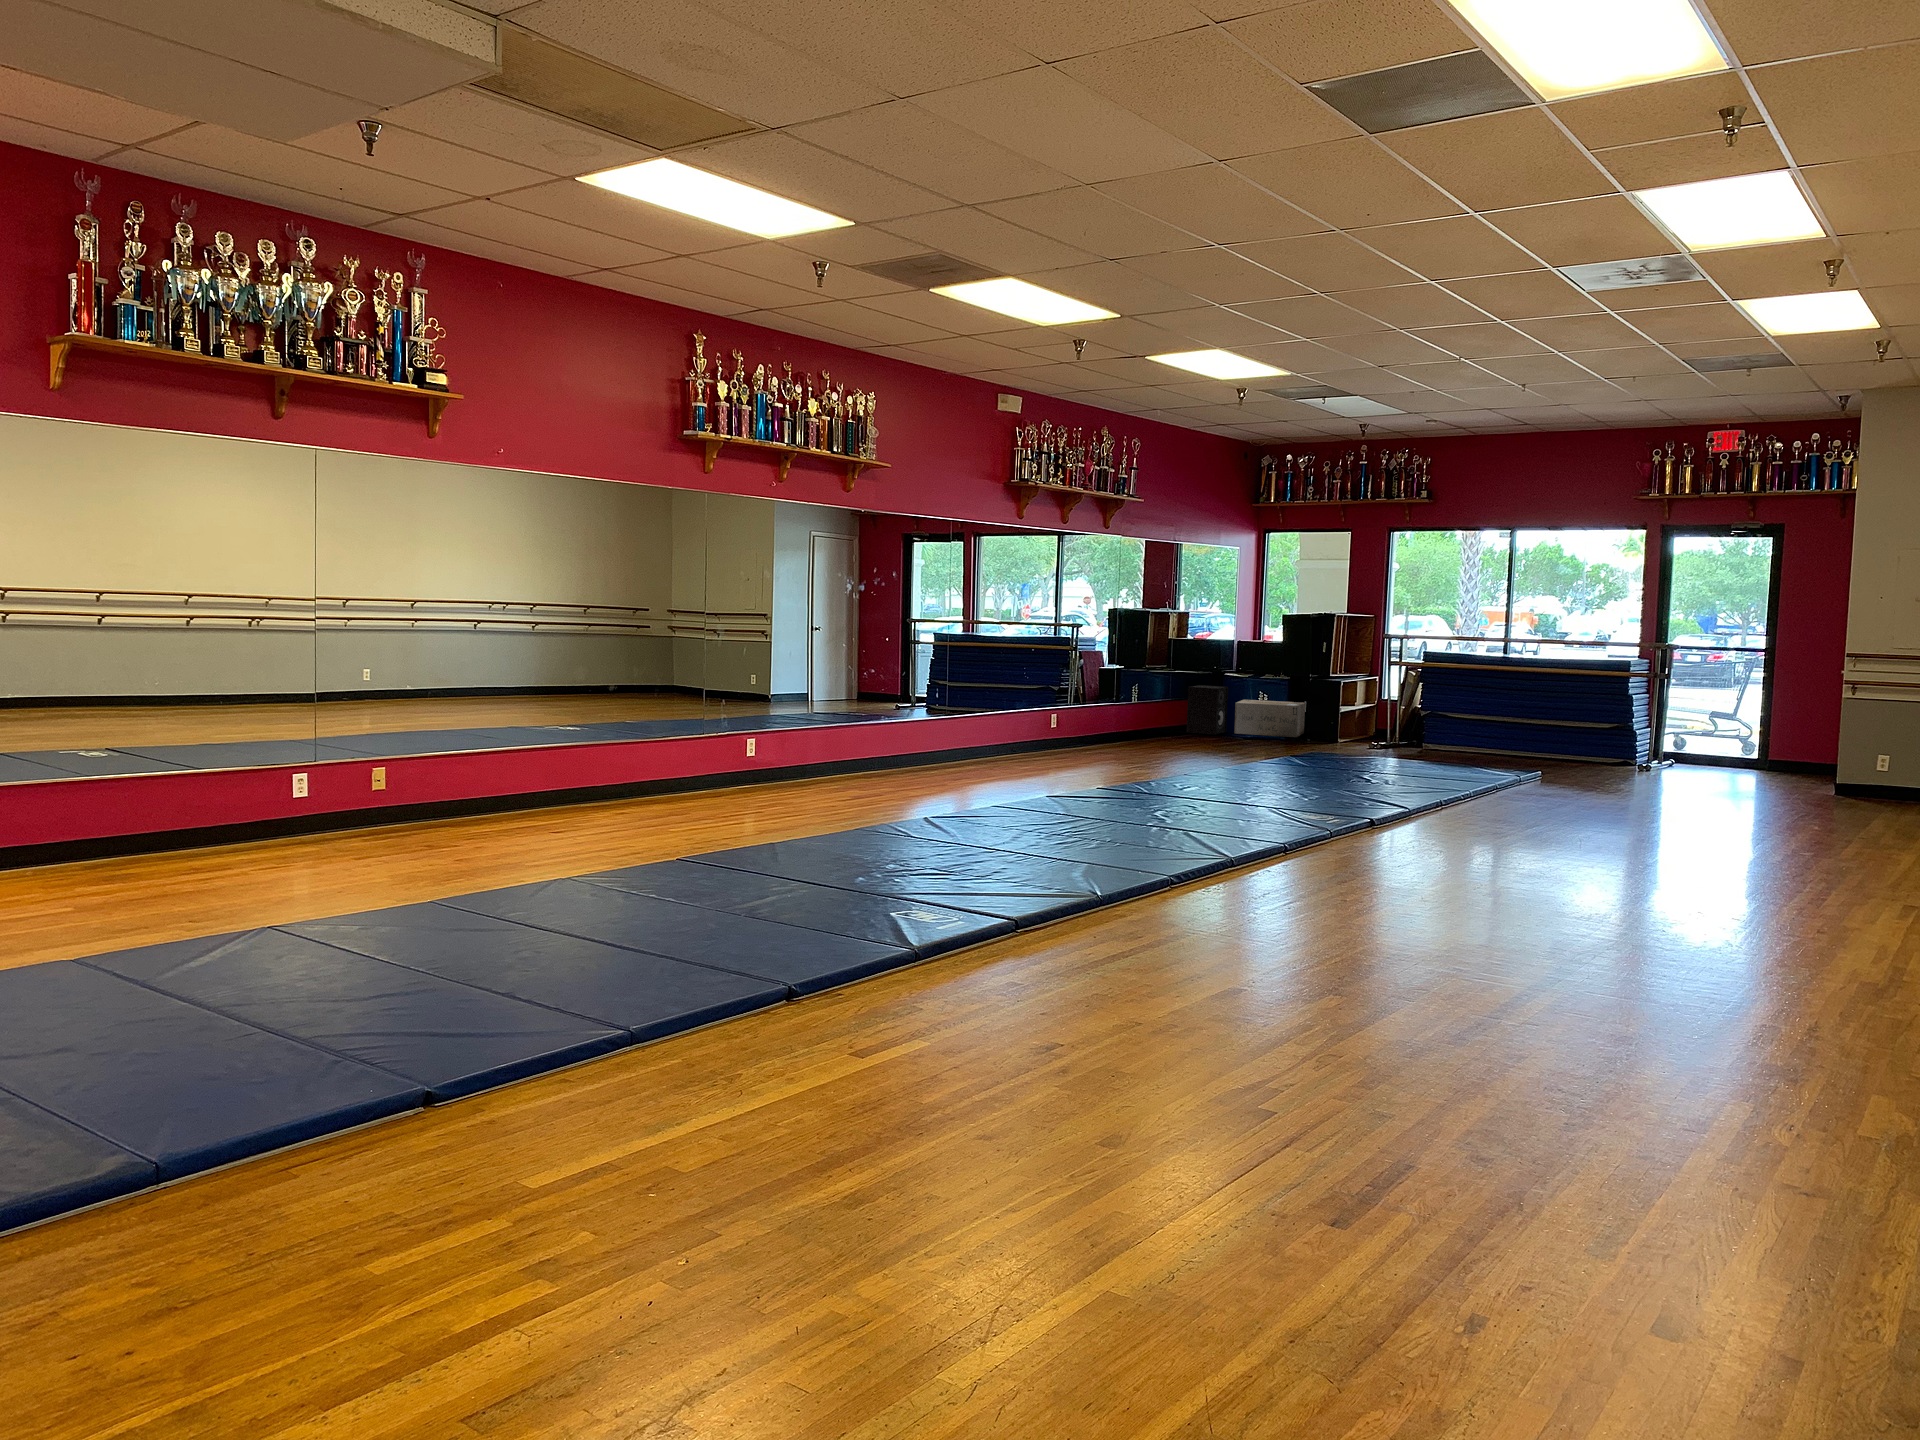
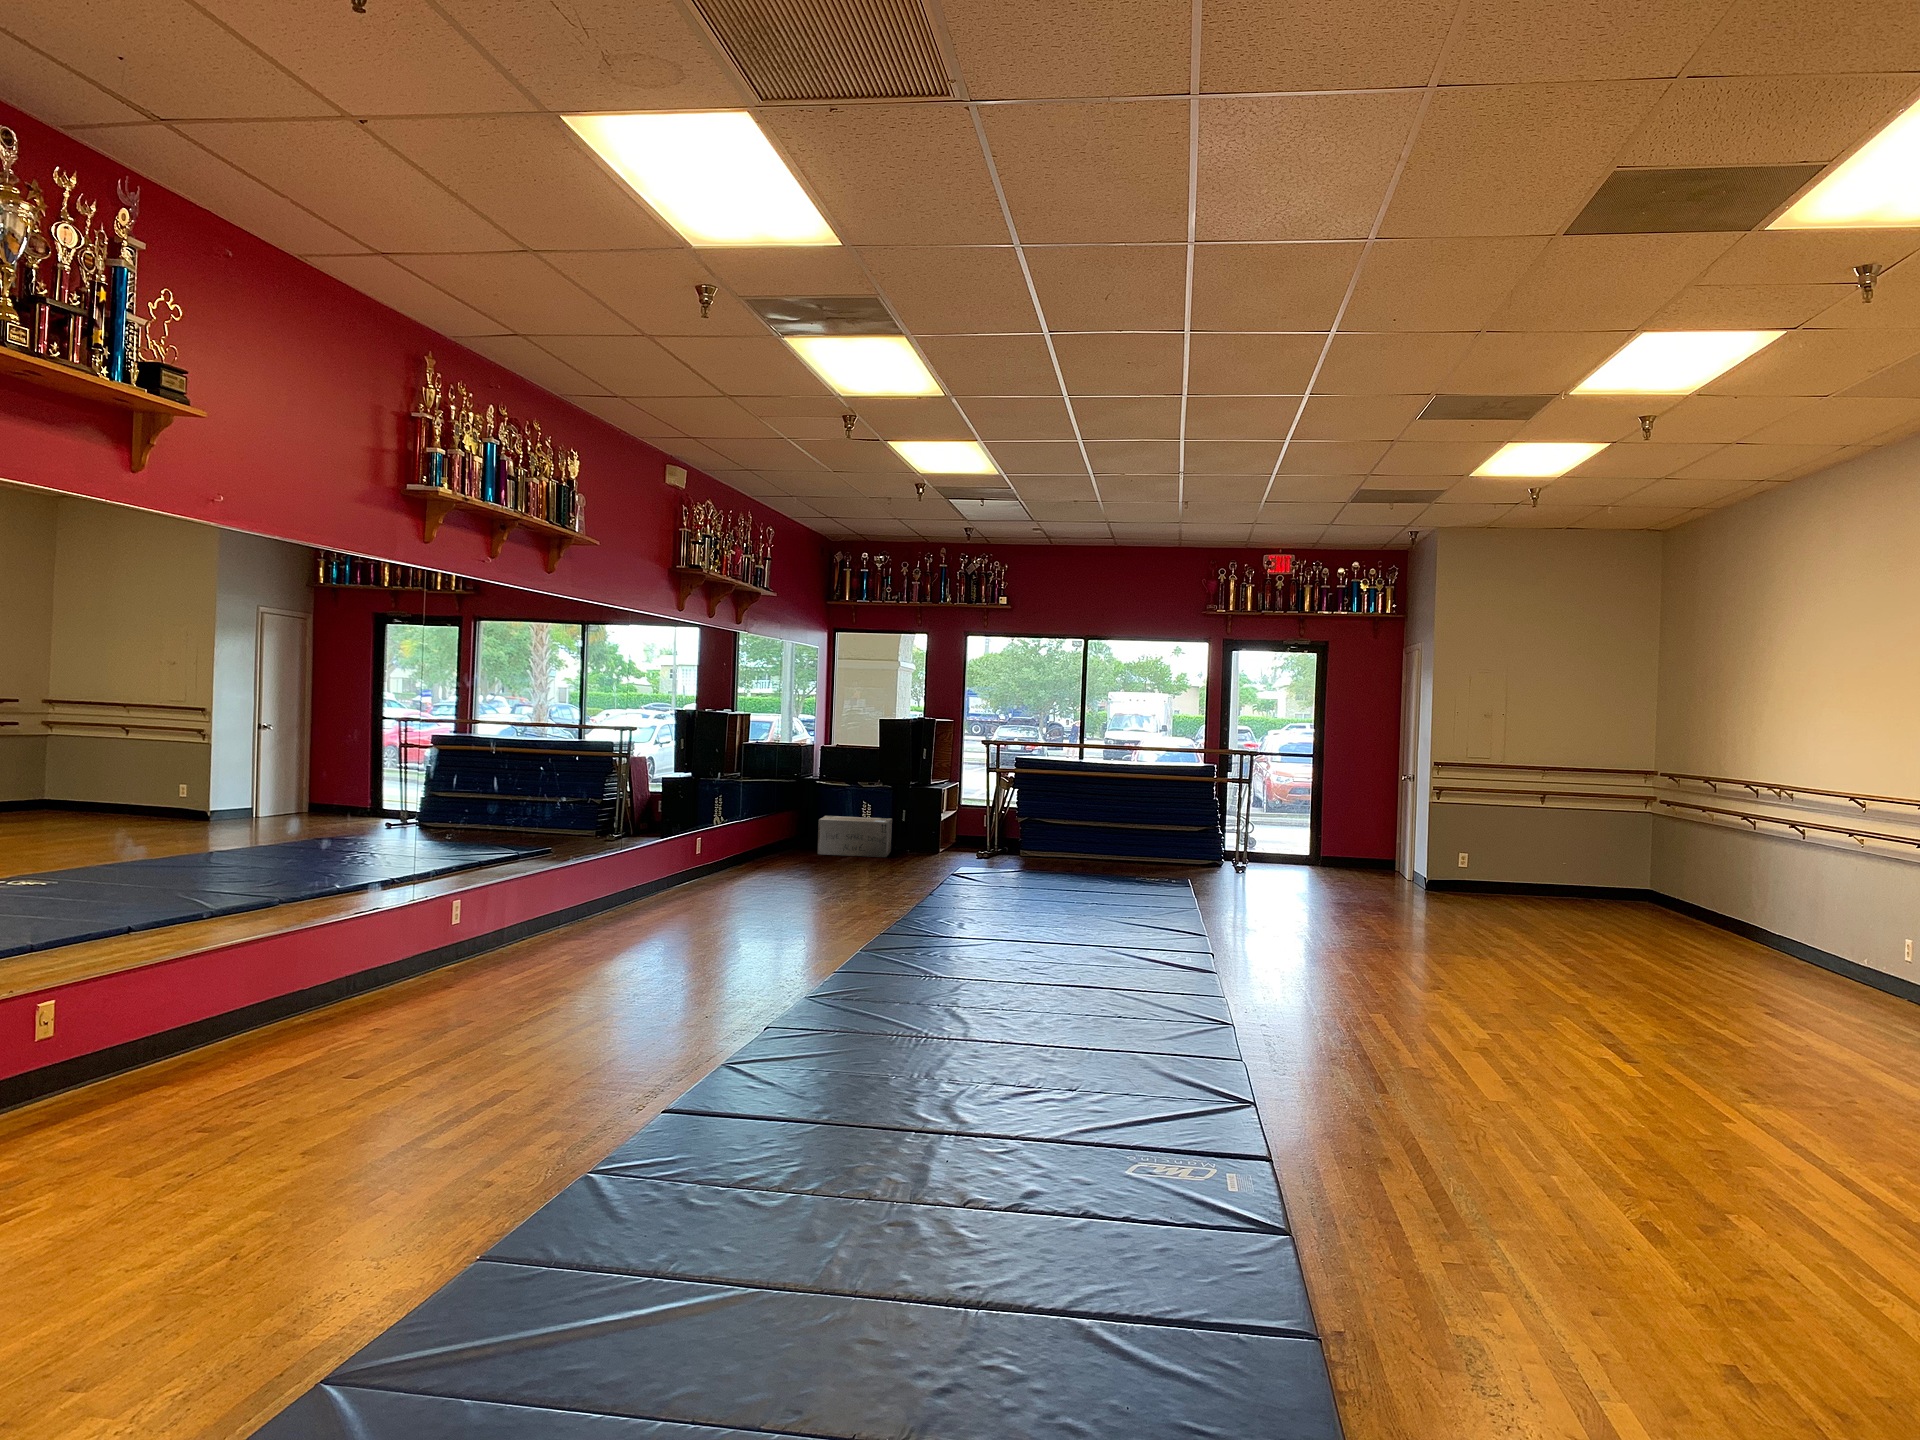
speaker: present [1187,685,1228,735] -> none [764,800,810,856]

